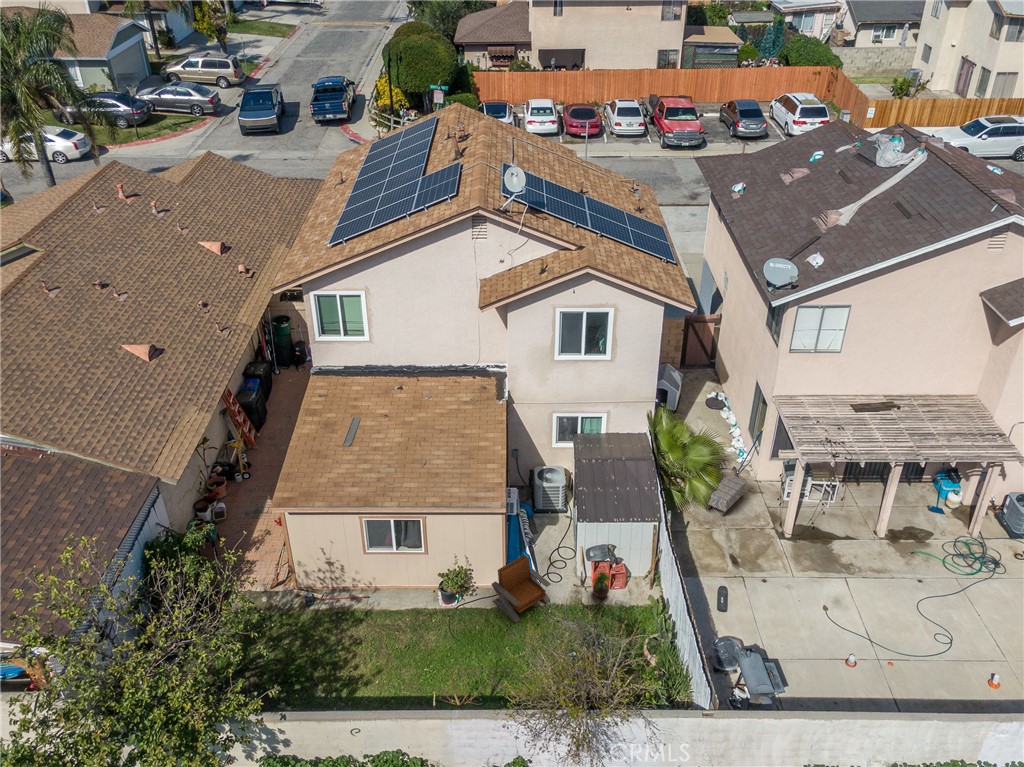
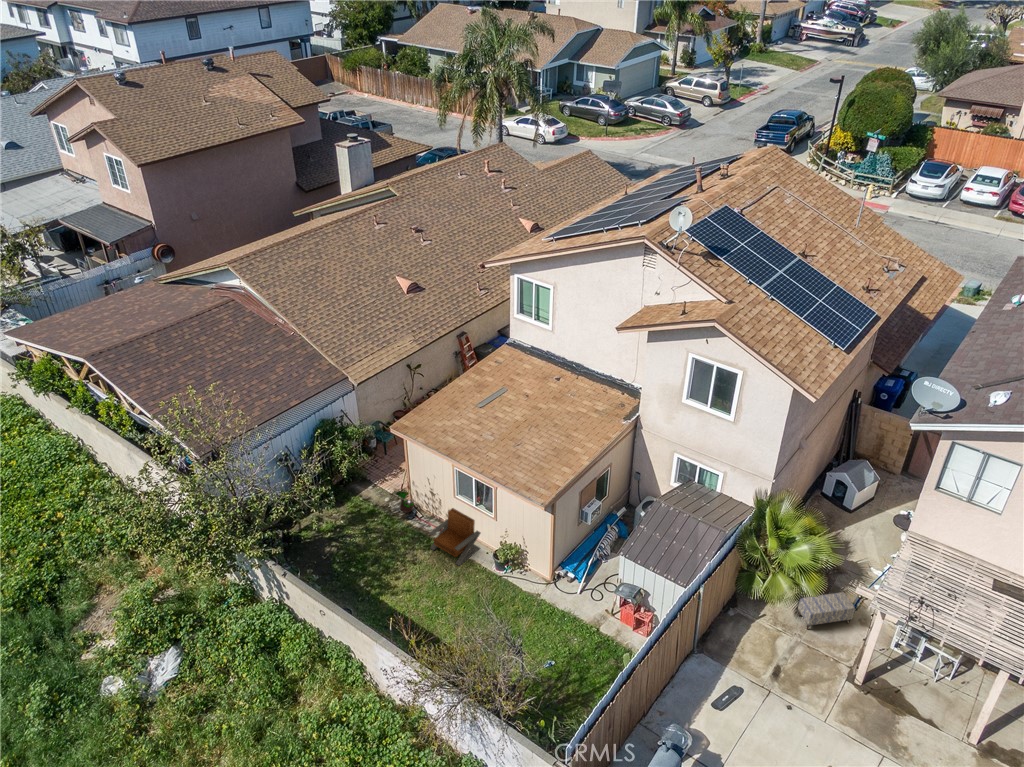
lounge chair: present [491,555,551,623] -> present [429,508,481,566]
potted tree: present [593,571,610,597] -> present [394,490,414,513]

